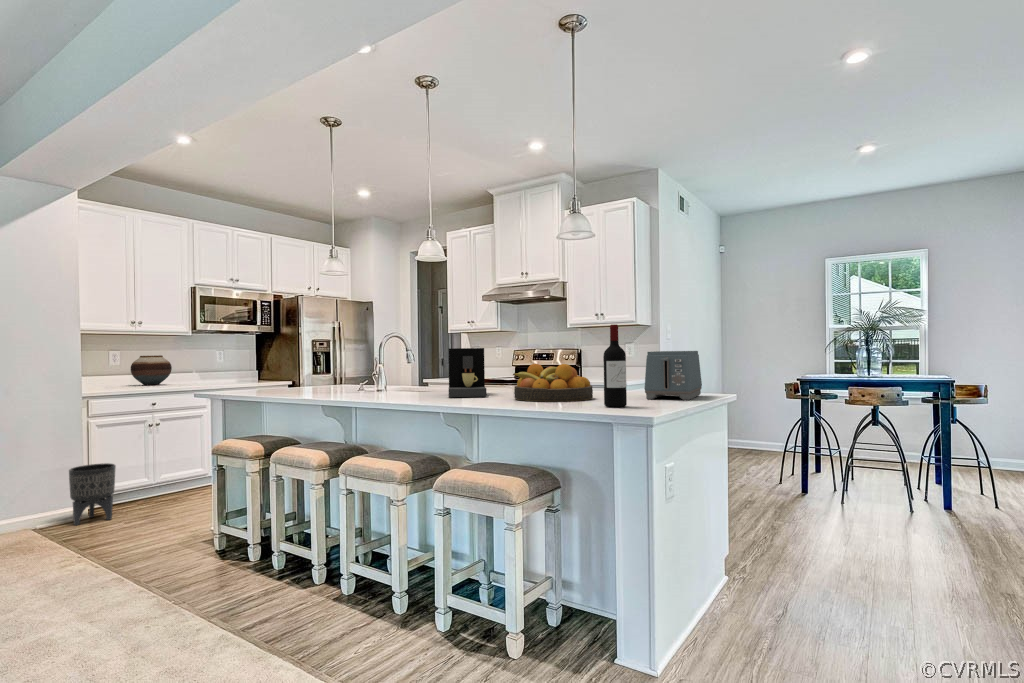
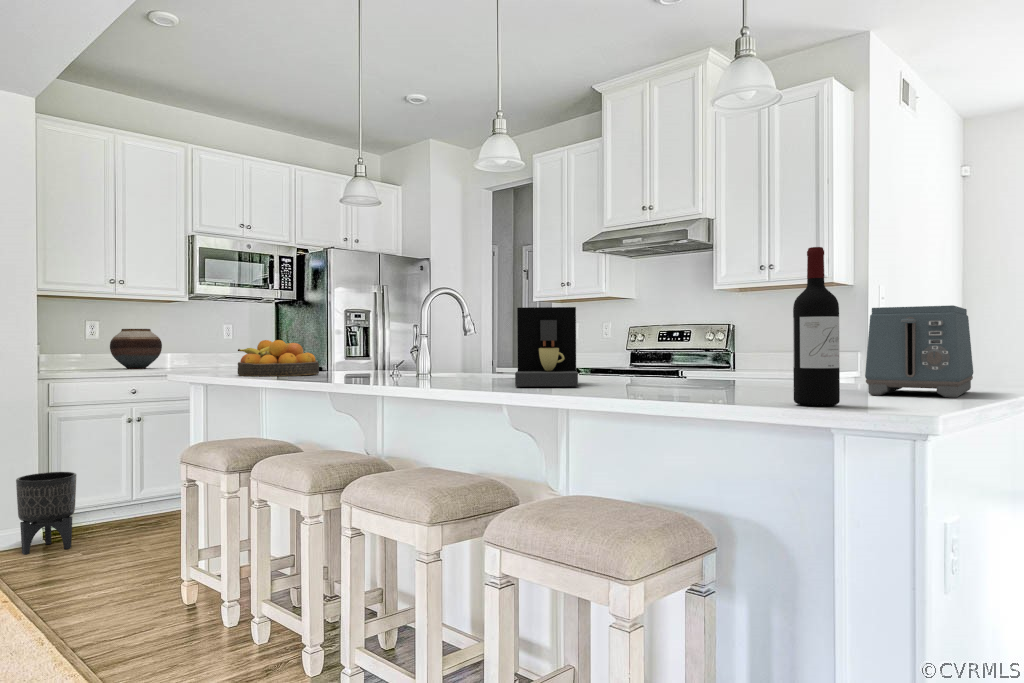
fruit bowl: present [513,364,593,402] -> present [238,340,319,376]

